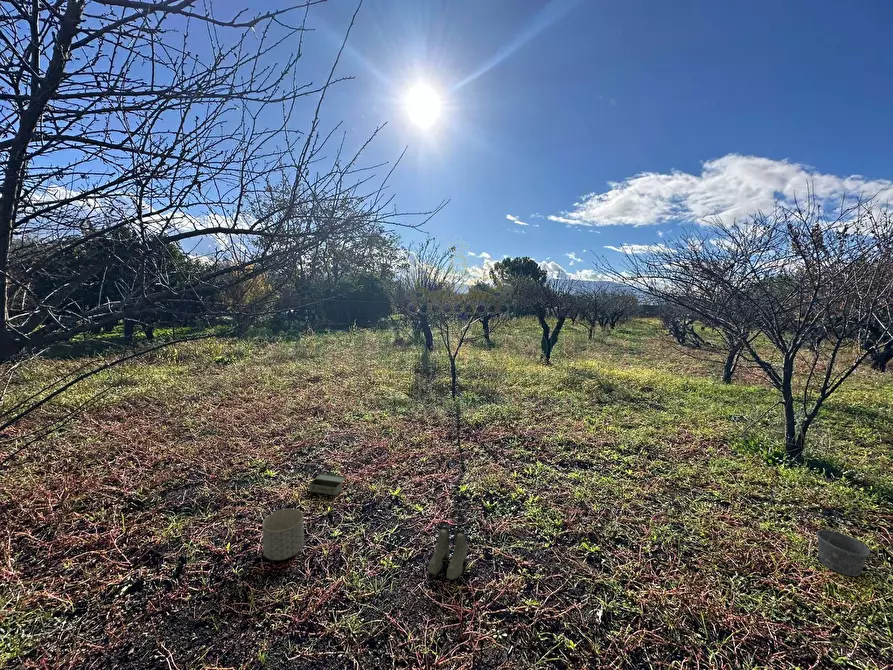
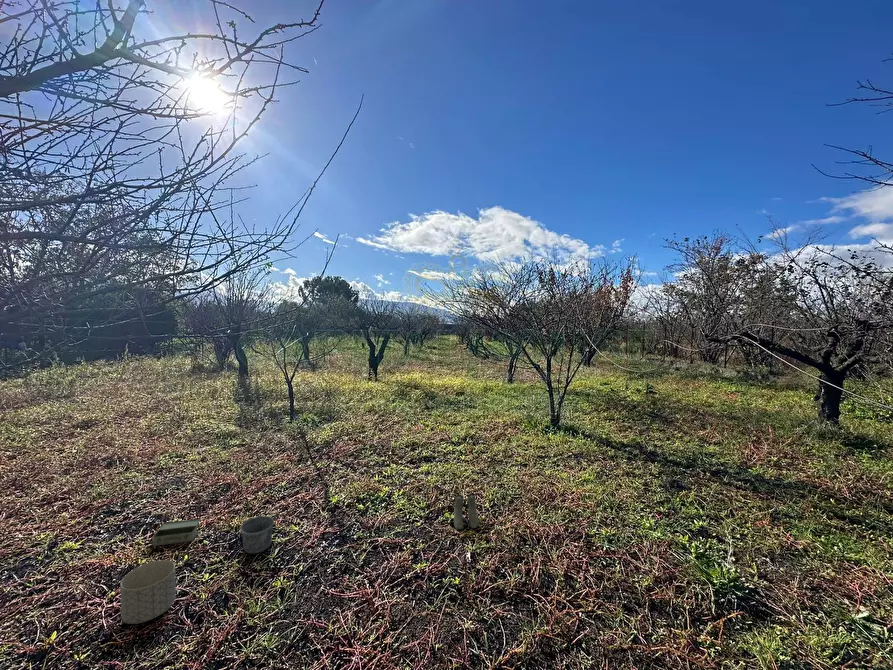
boots: present [428,527,467,580] -> present [454,494,478,529]
bucket: present [816,530,871,576] -> present [240,516,274,553]

